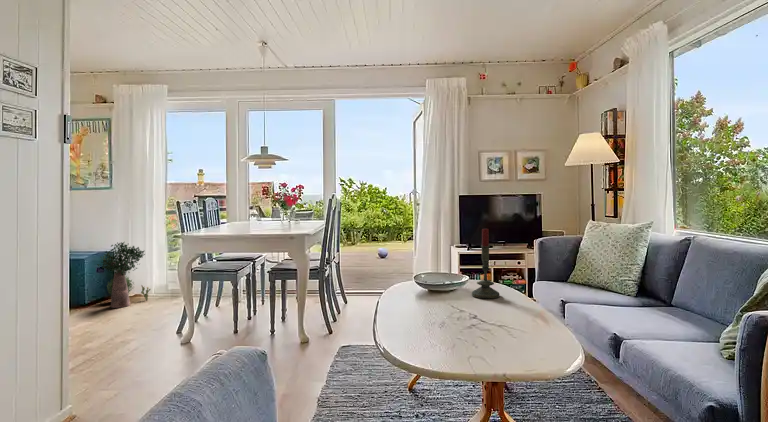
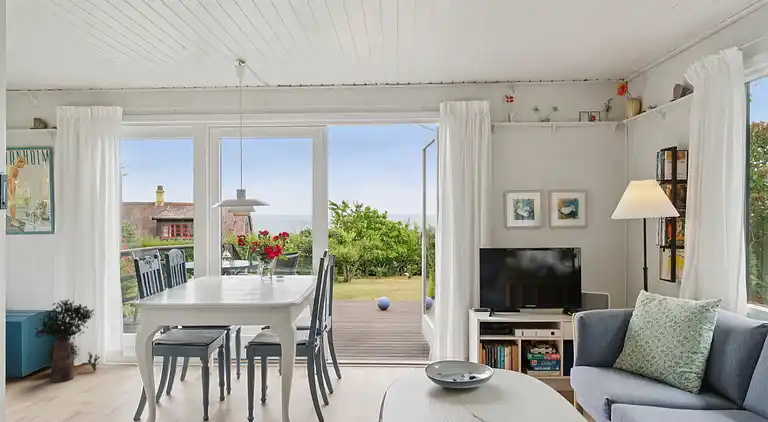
candle: present [472,229,500,299] -> none [495,317,529,408]

